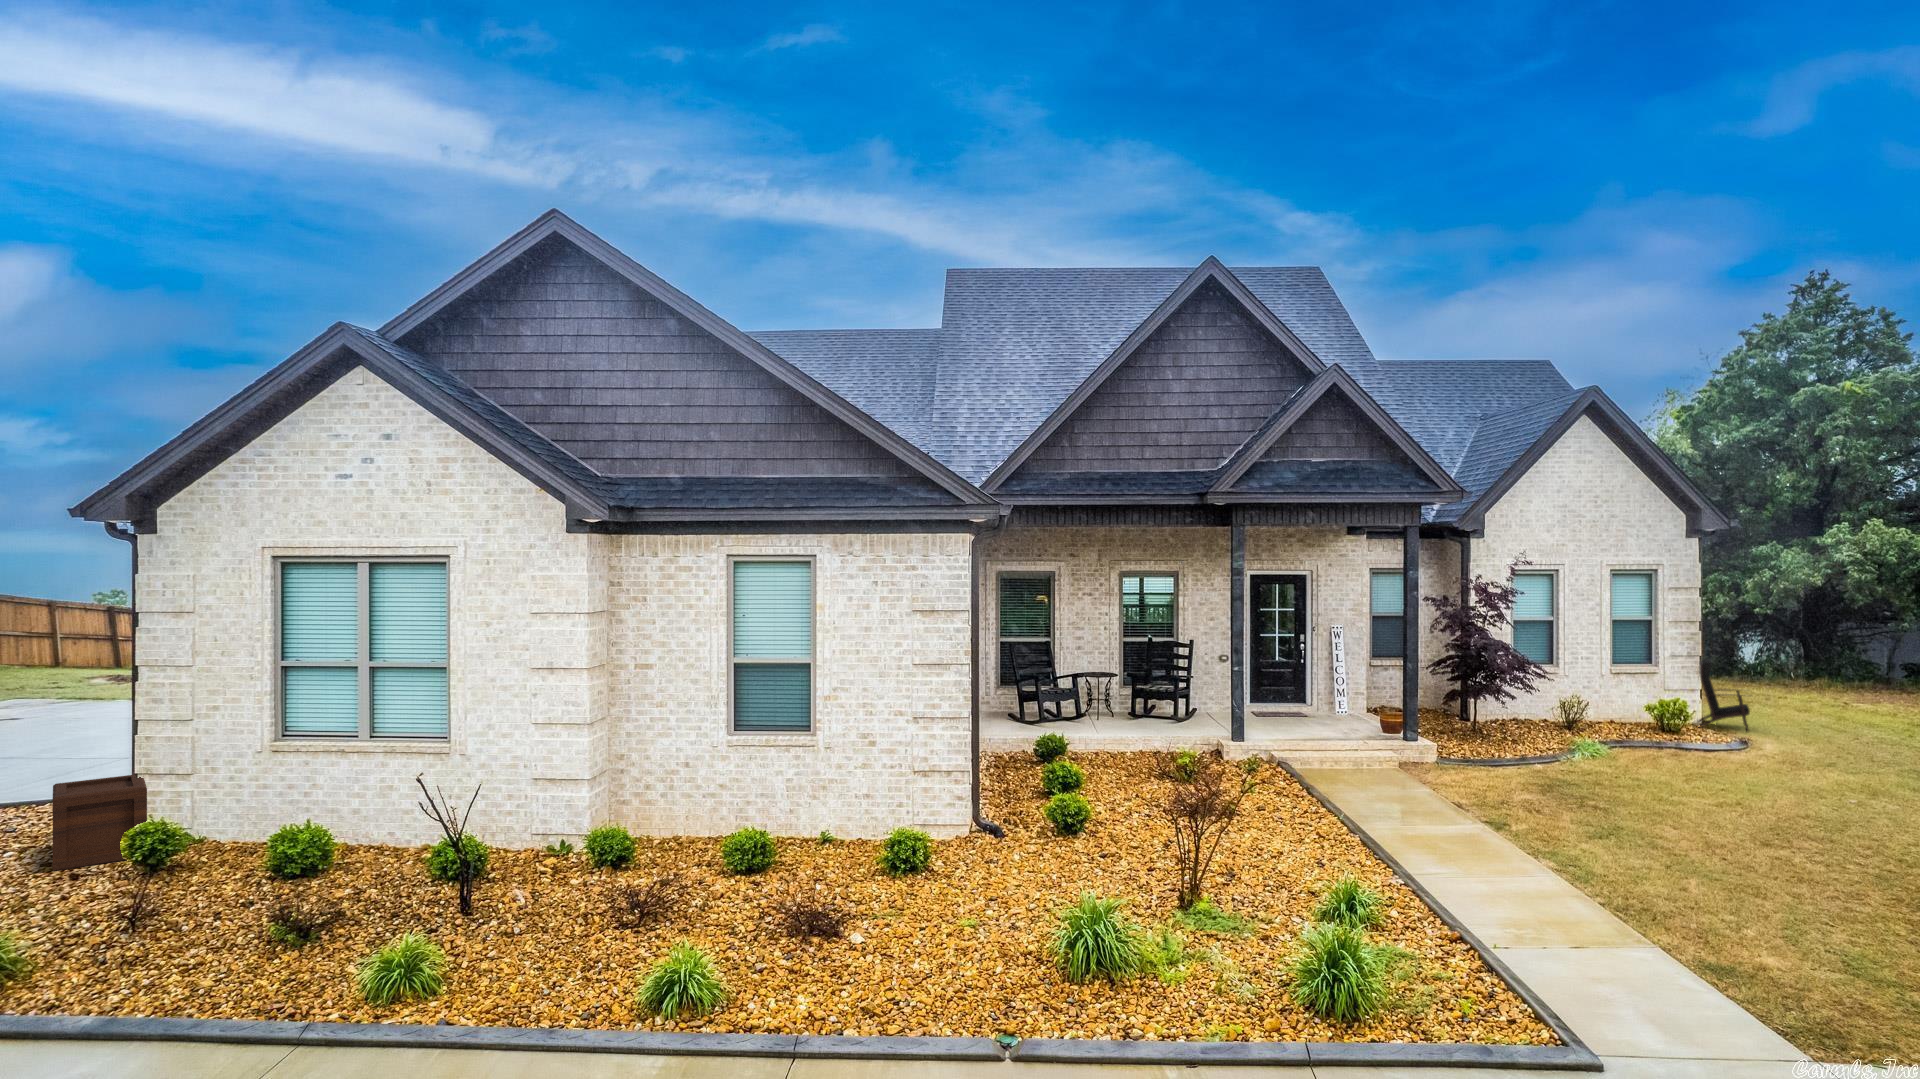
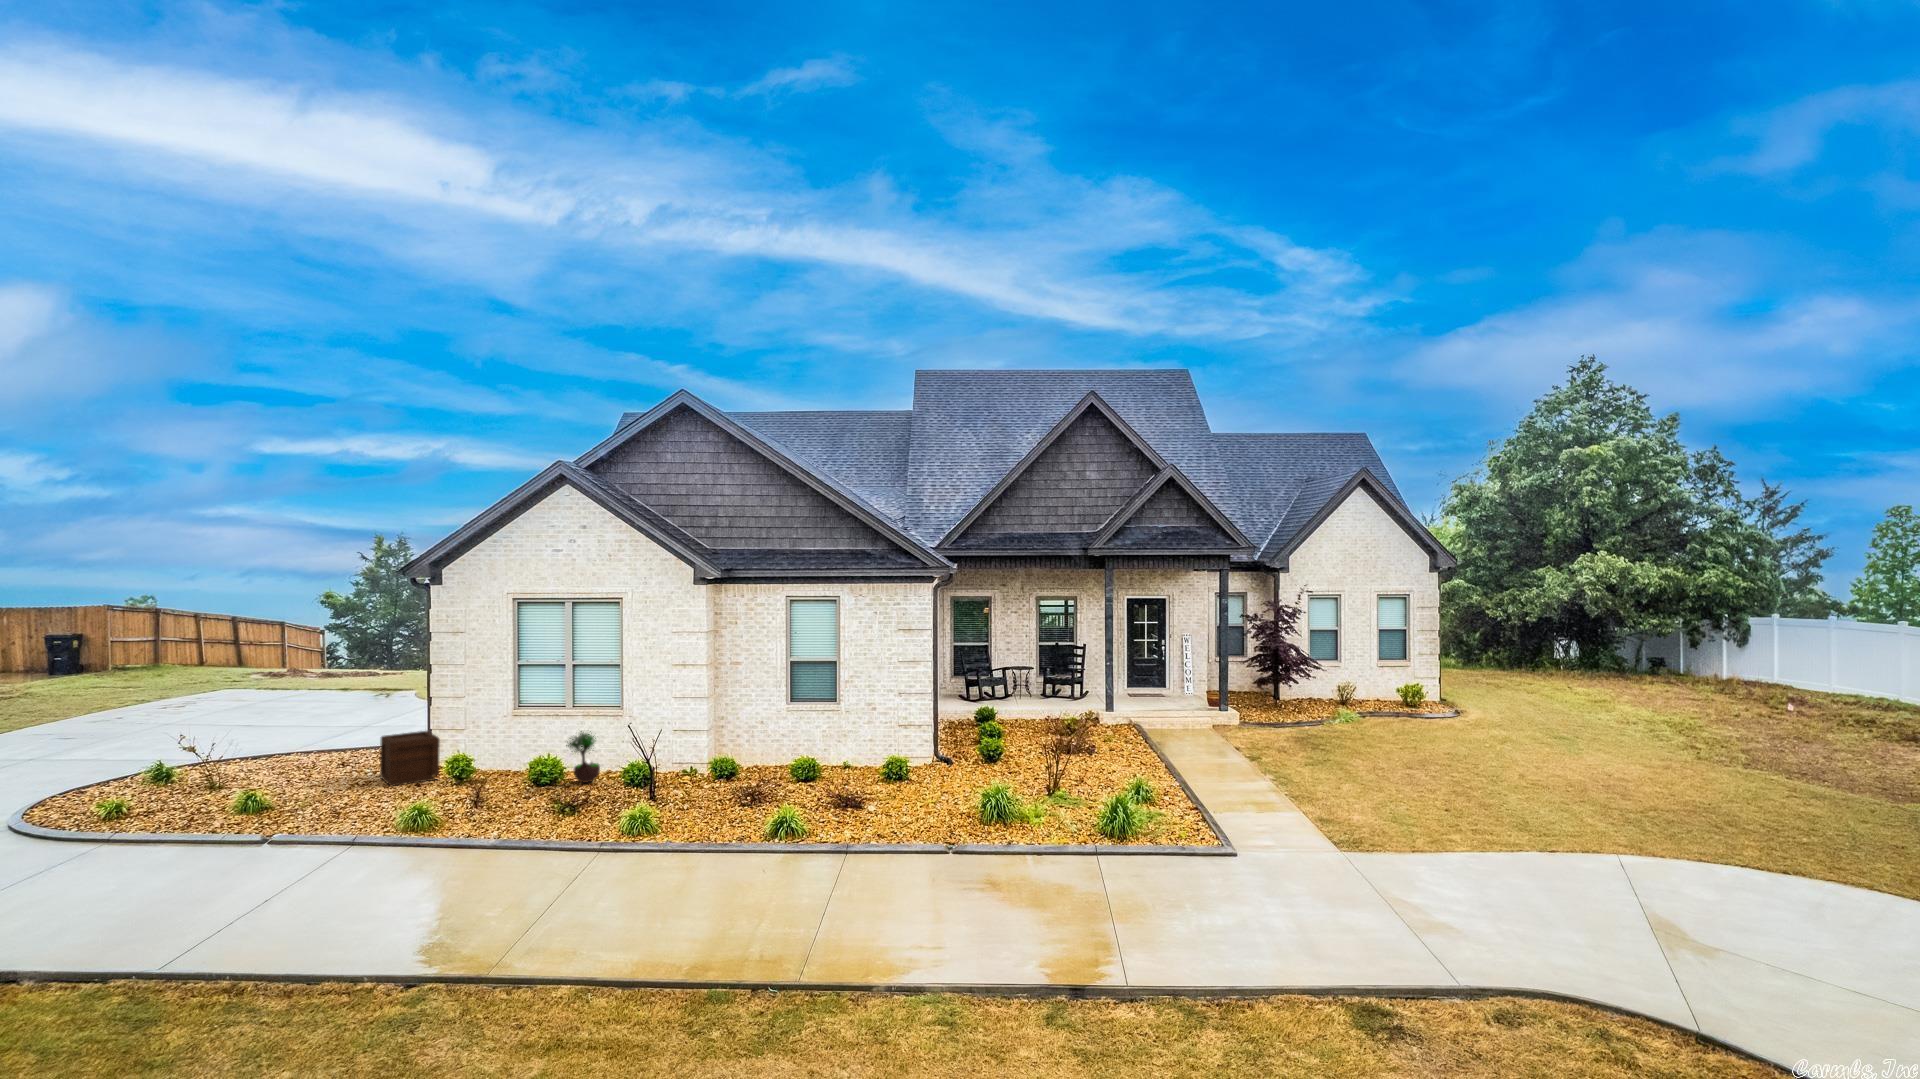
lounge chair: present [1699,659,1750,732] -> none [1431,656,1466,706]
potted tree: none [341,772,411,867] -> present [566,731,600,783]

